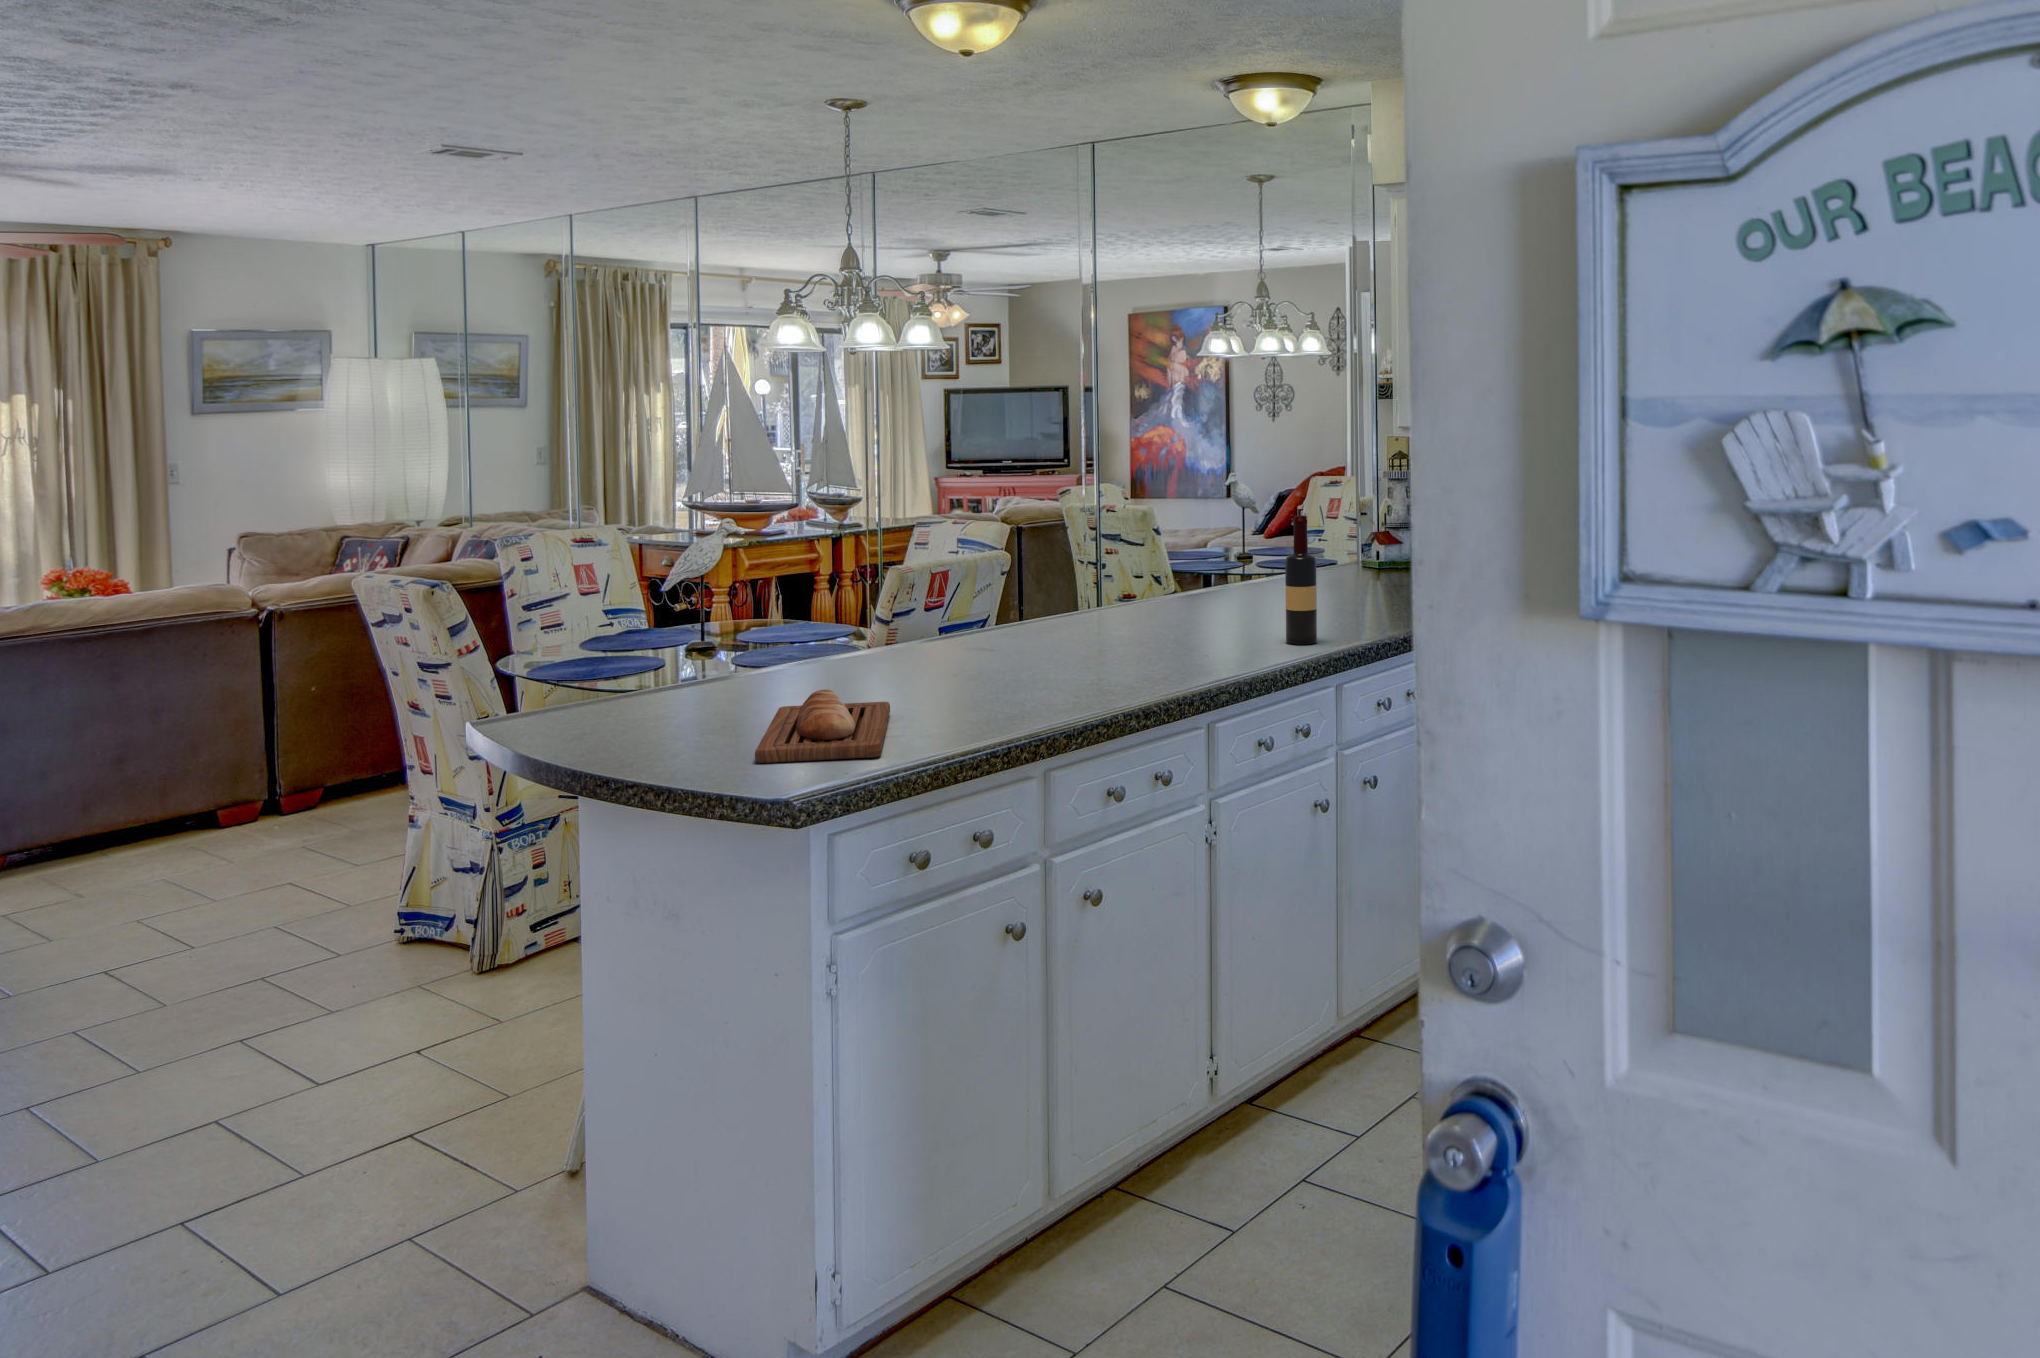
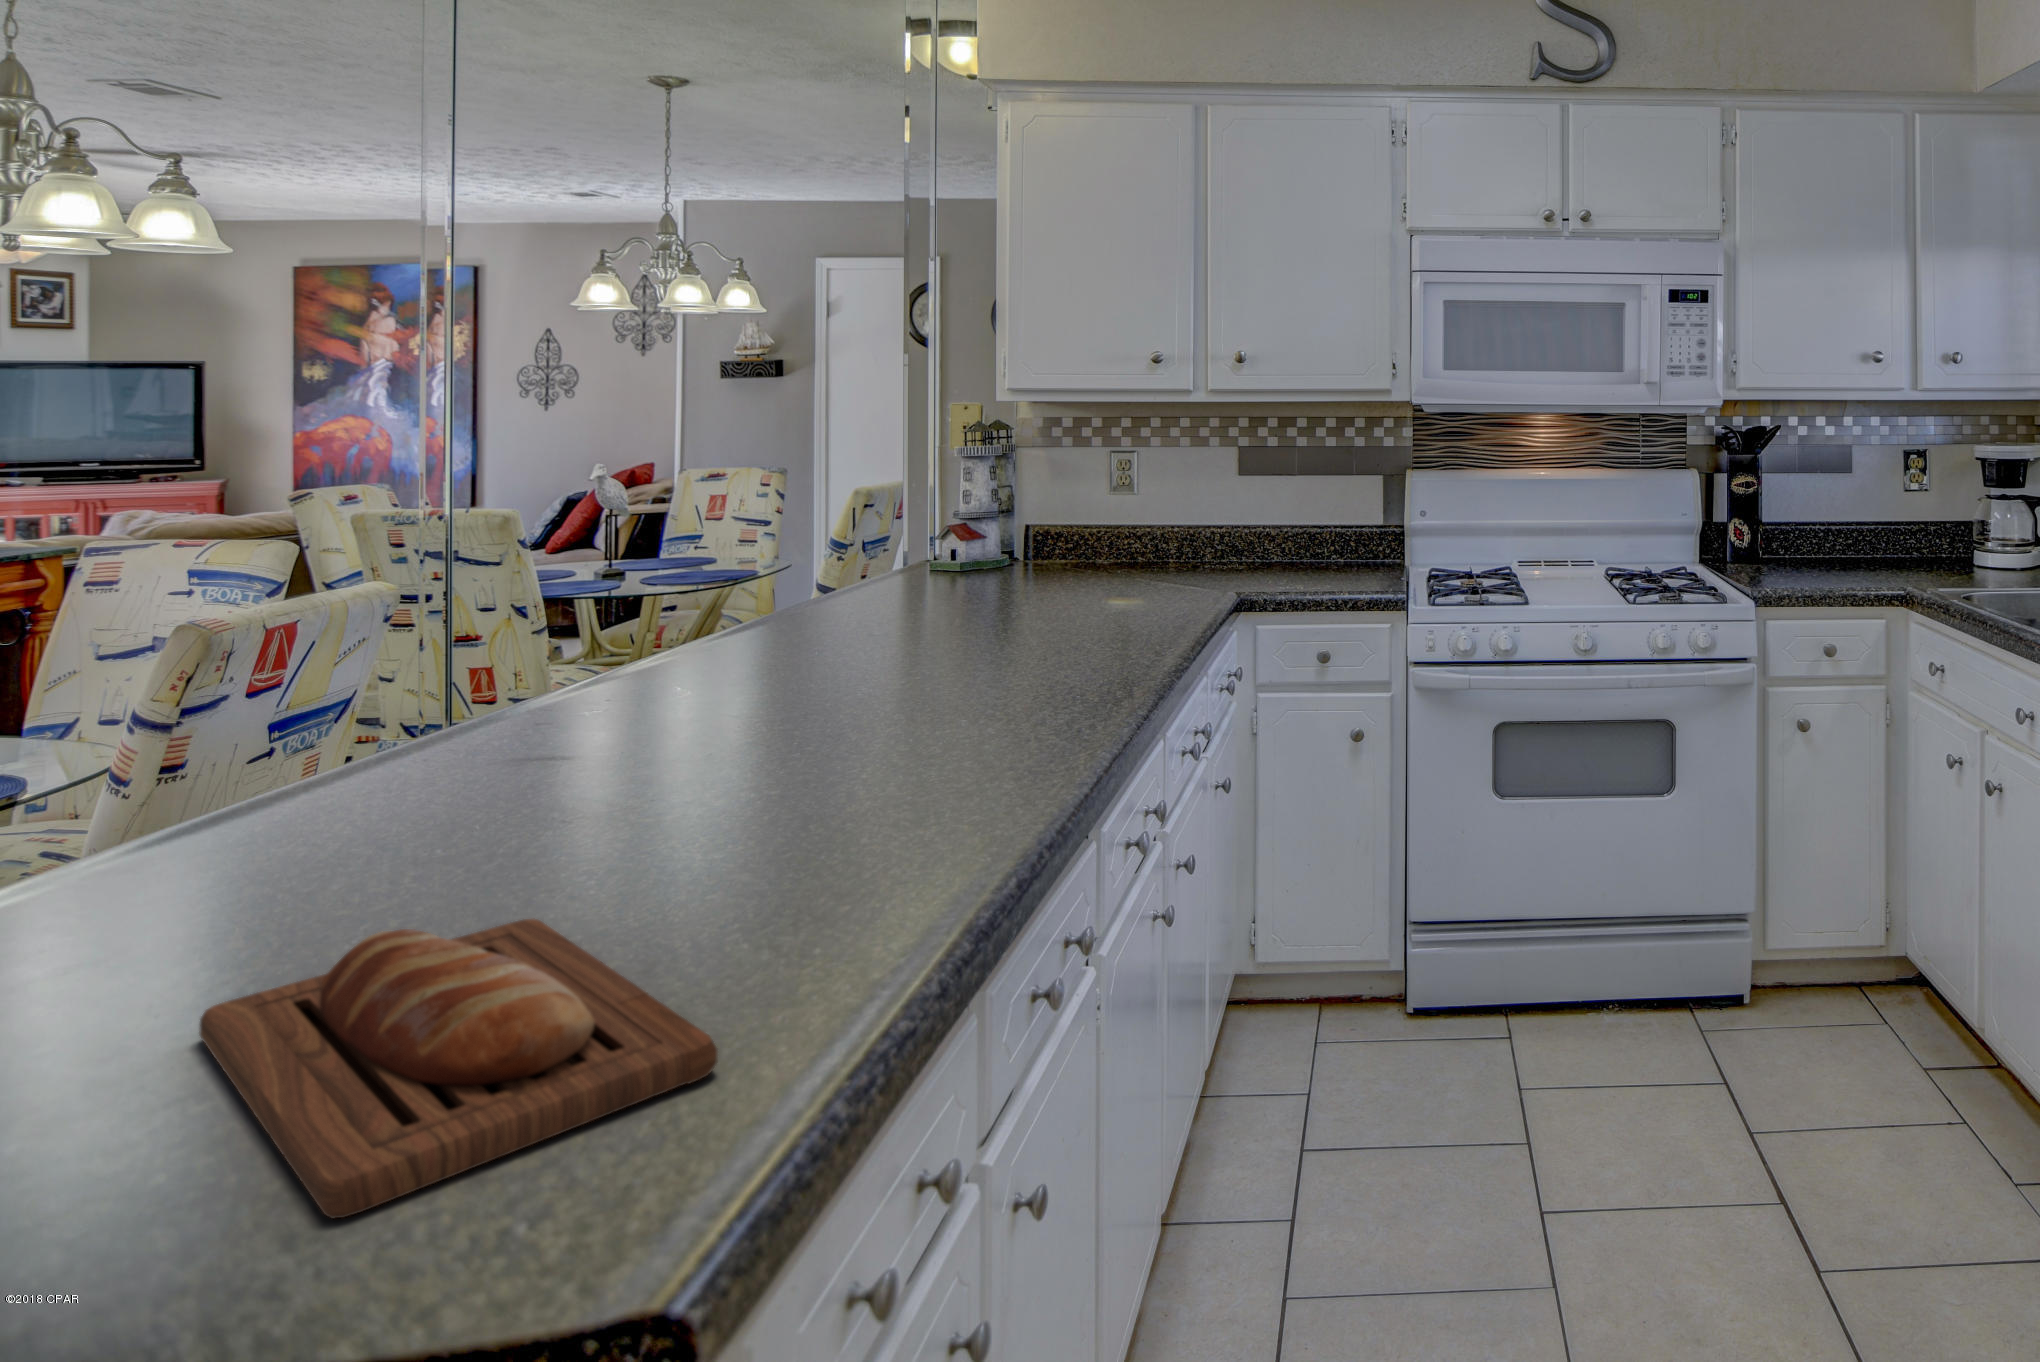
wine bottle: present [1285,515,1317,645] -> none [1033,485,1079,669]

